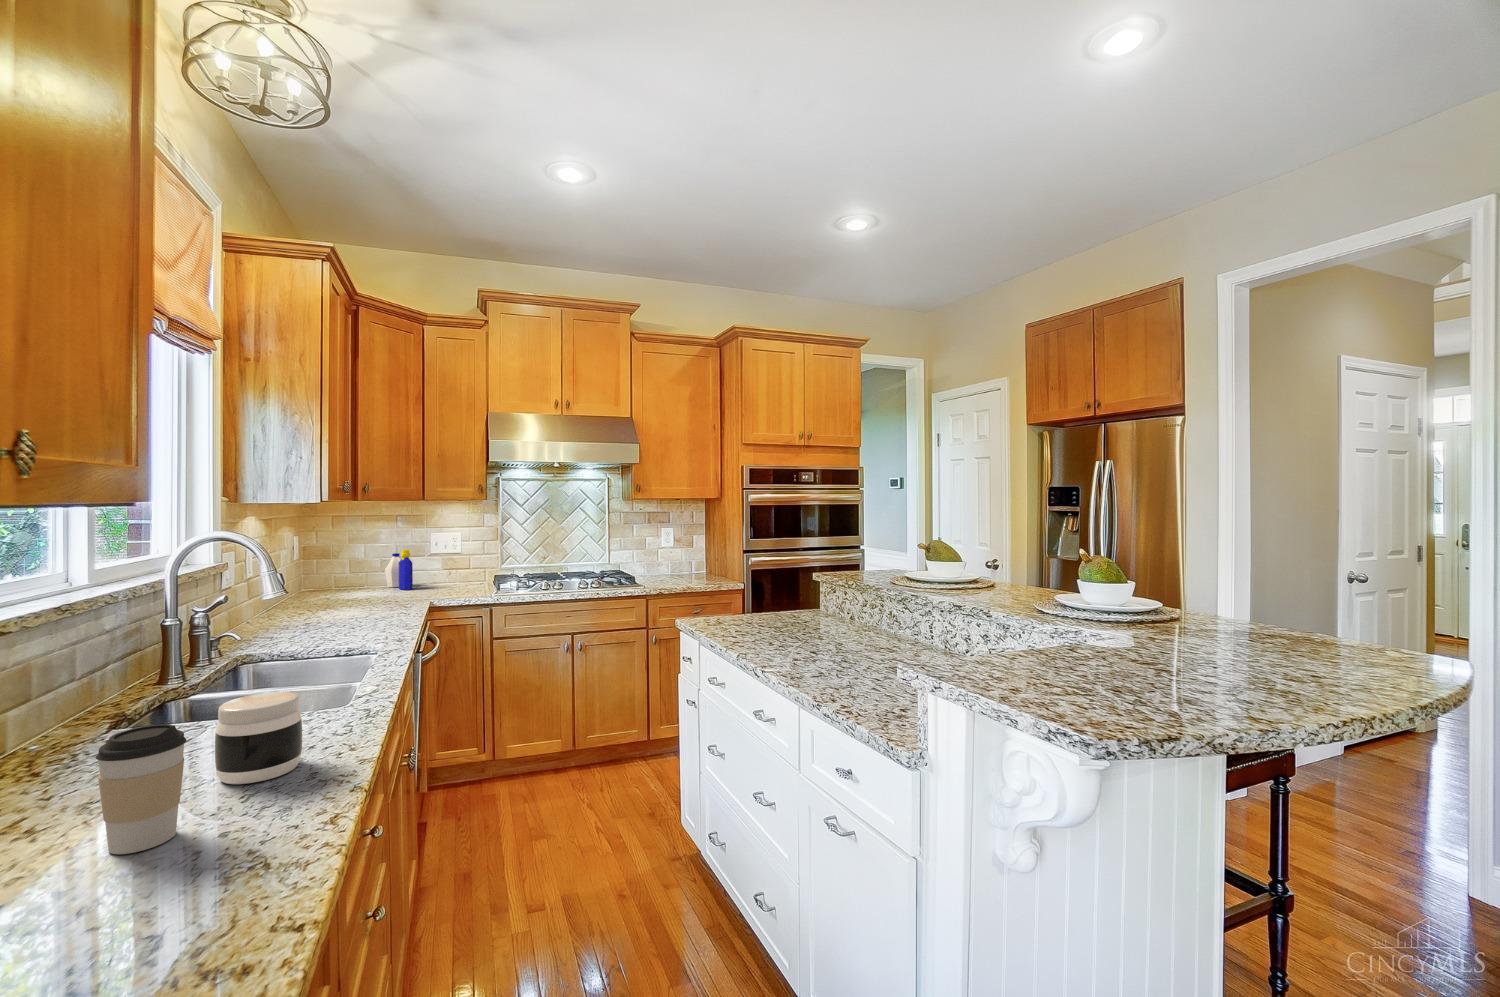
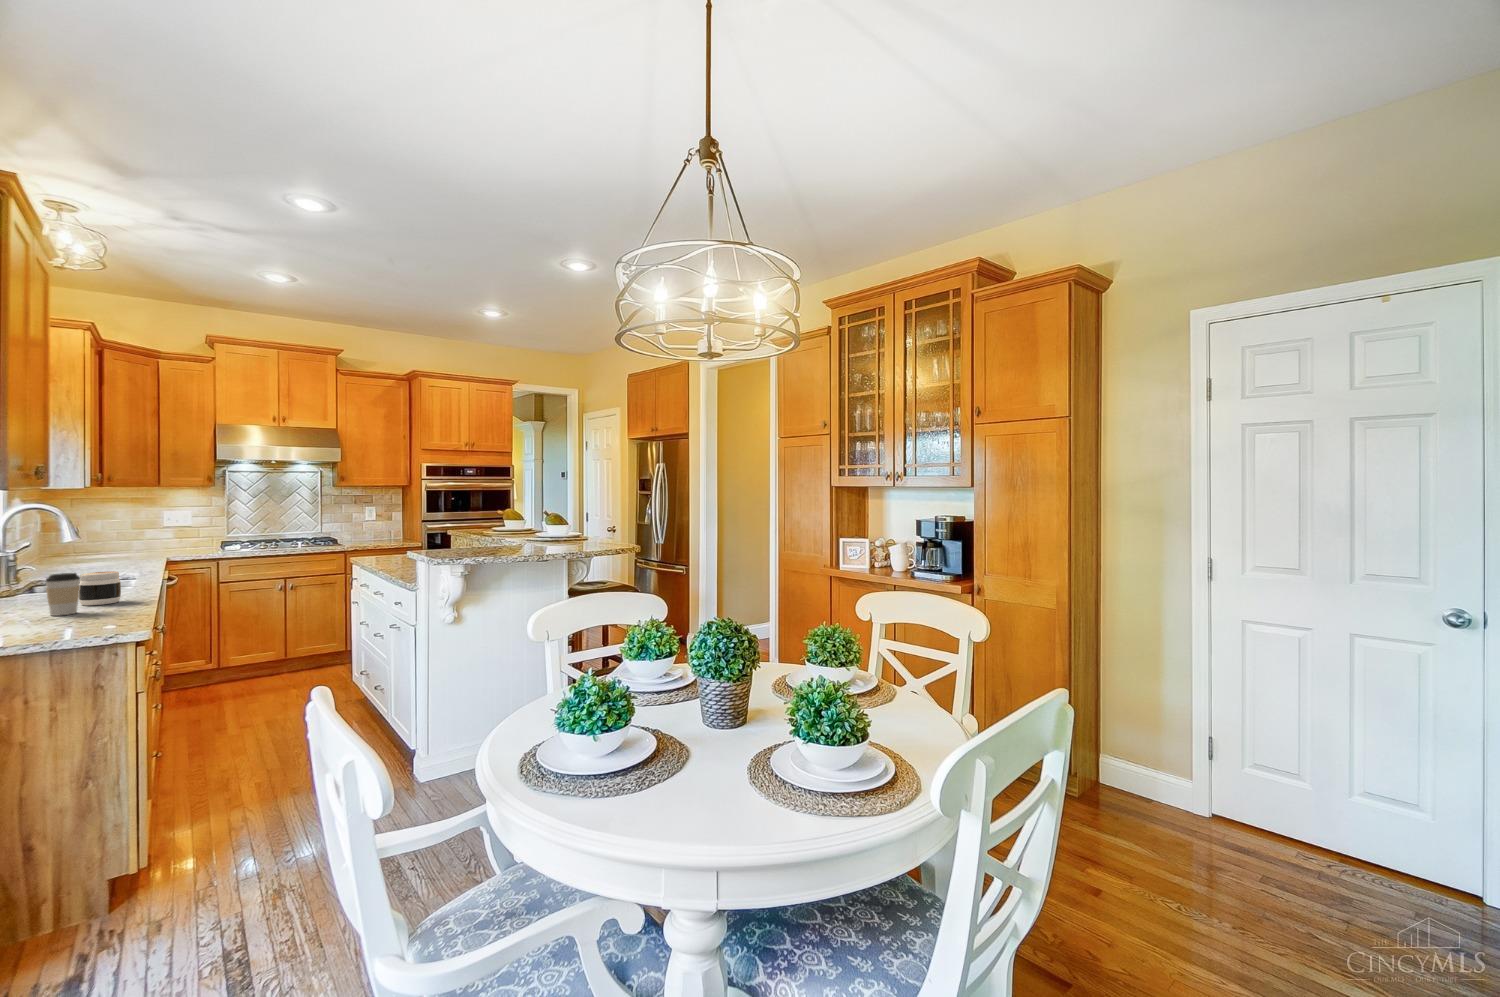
bottle: present [385,550,413,590] -> none [122,523,149,552]

